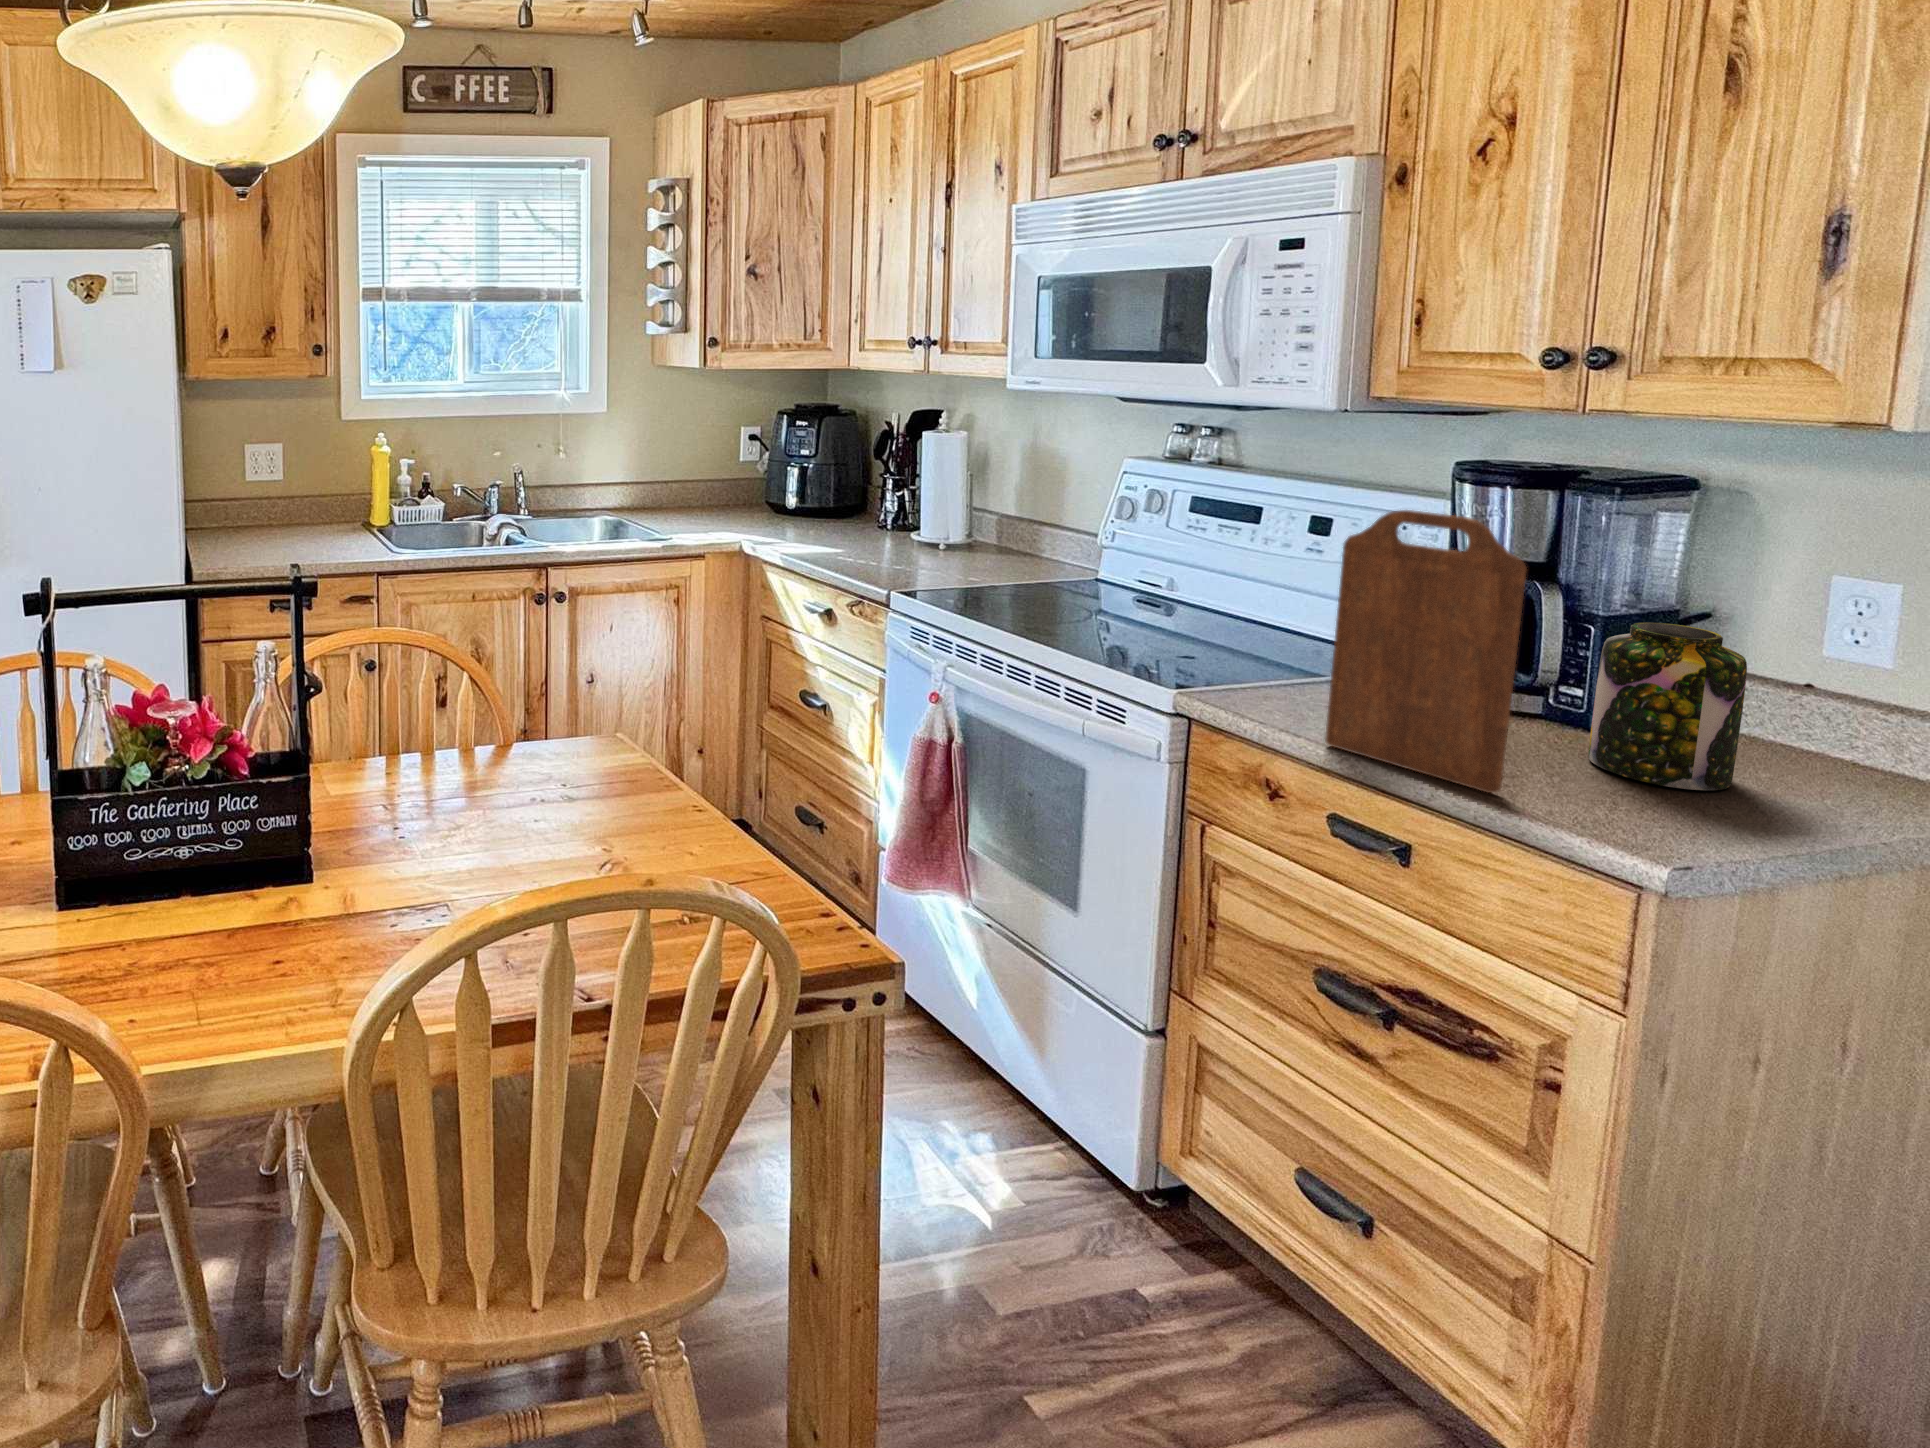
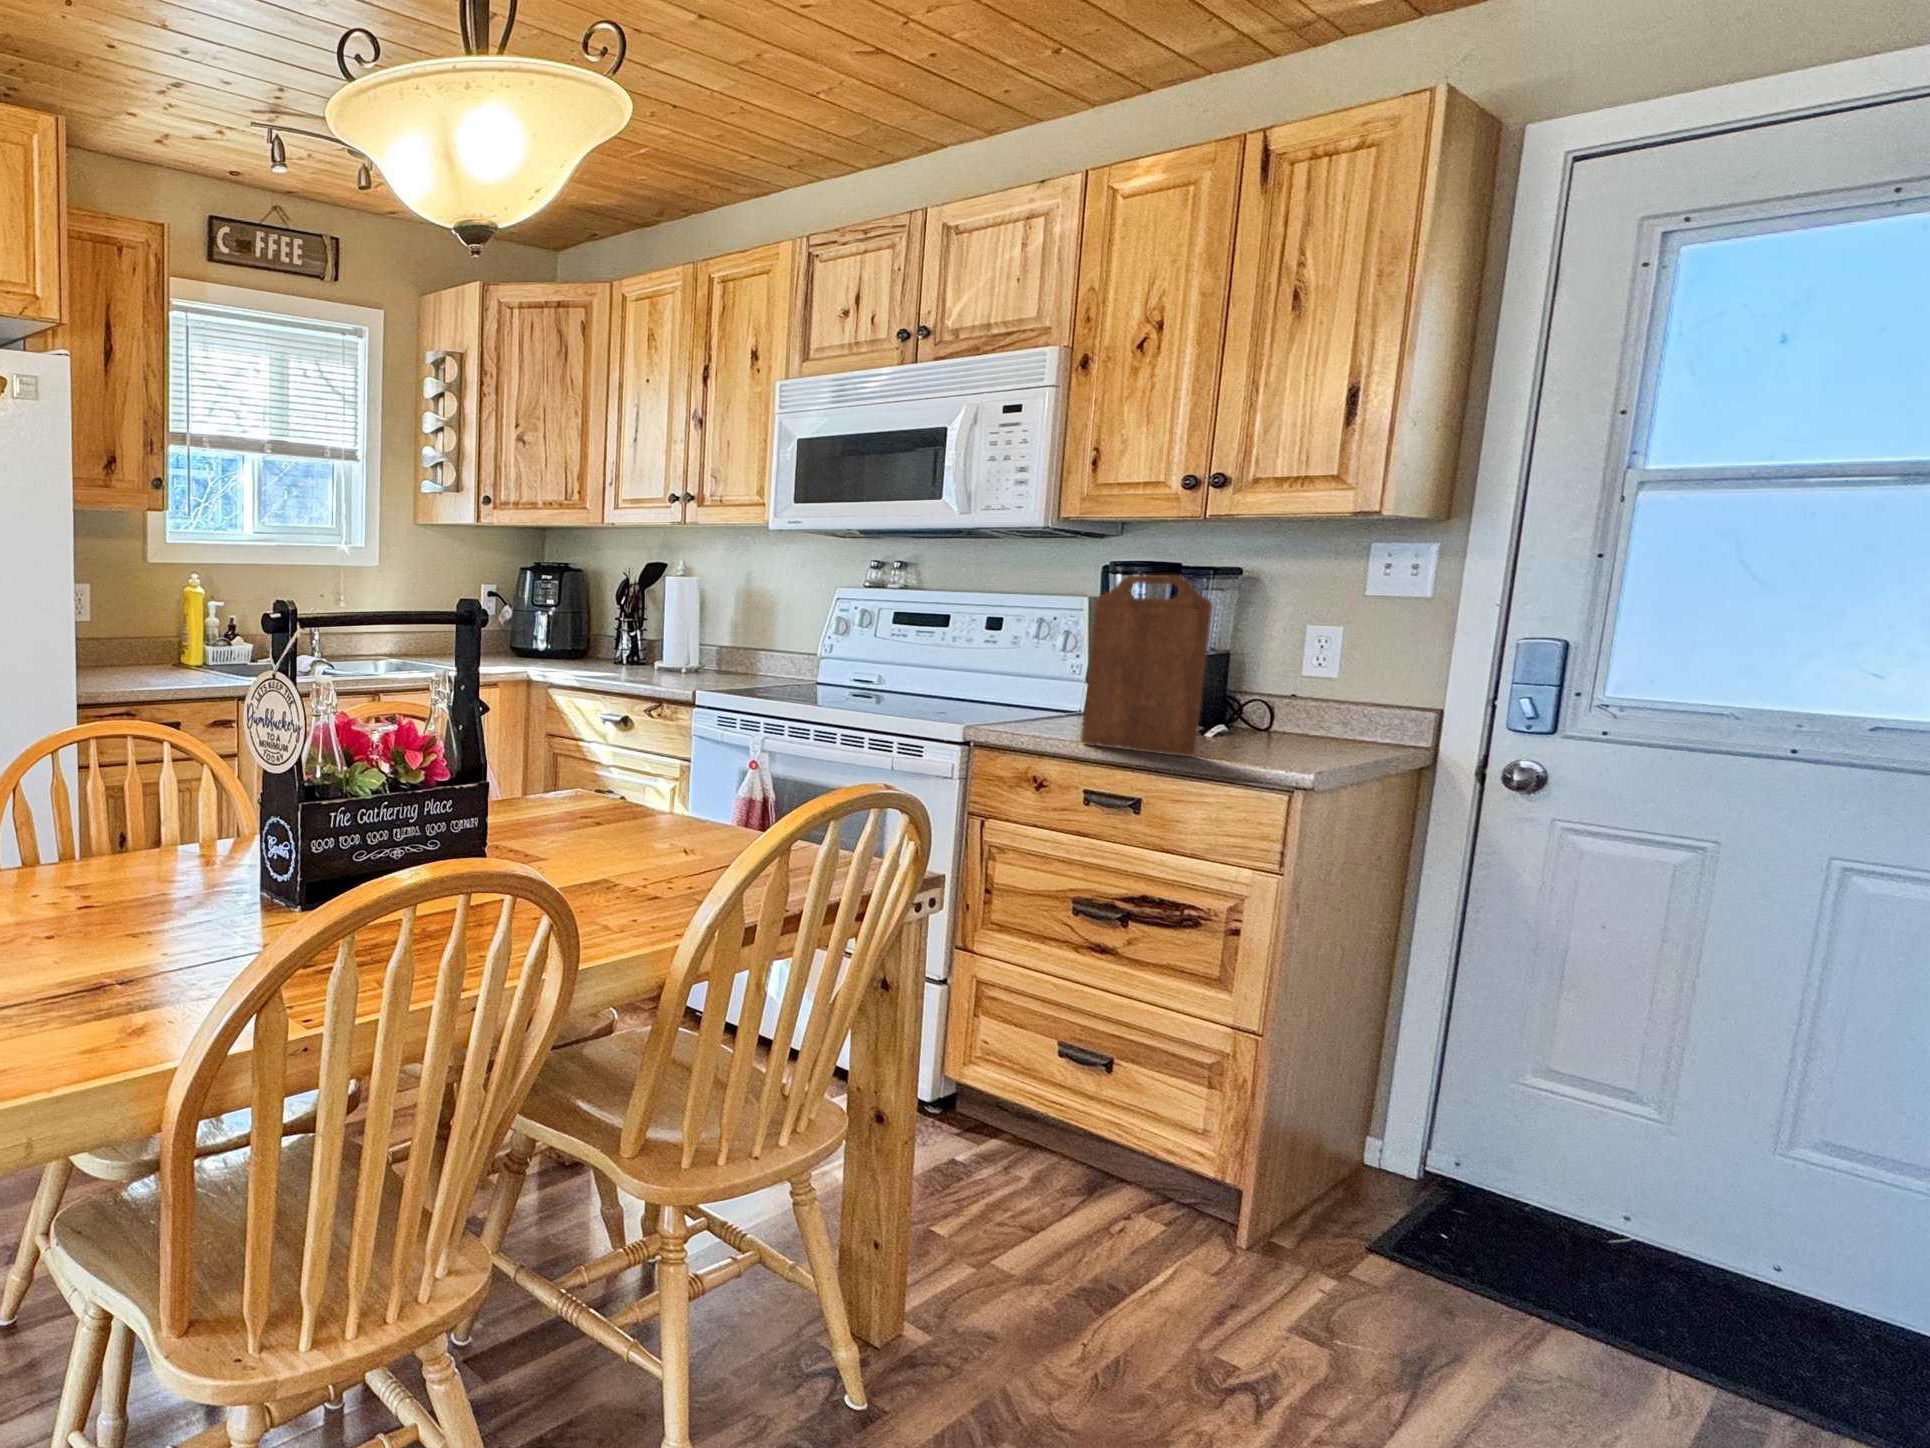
jar: present [1588,622,1747,790] -> none [1213,652,1299,749]

